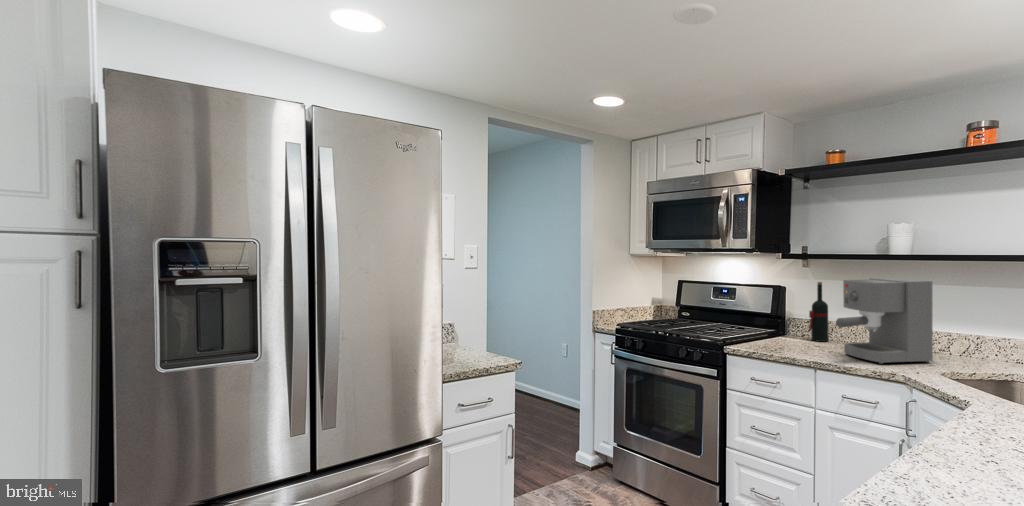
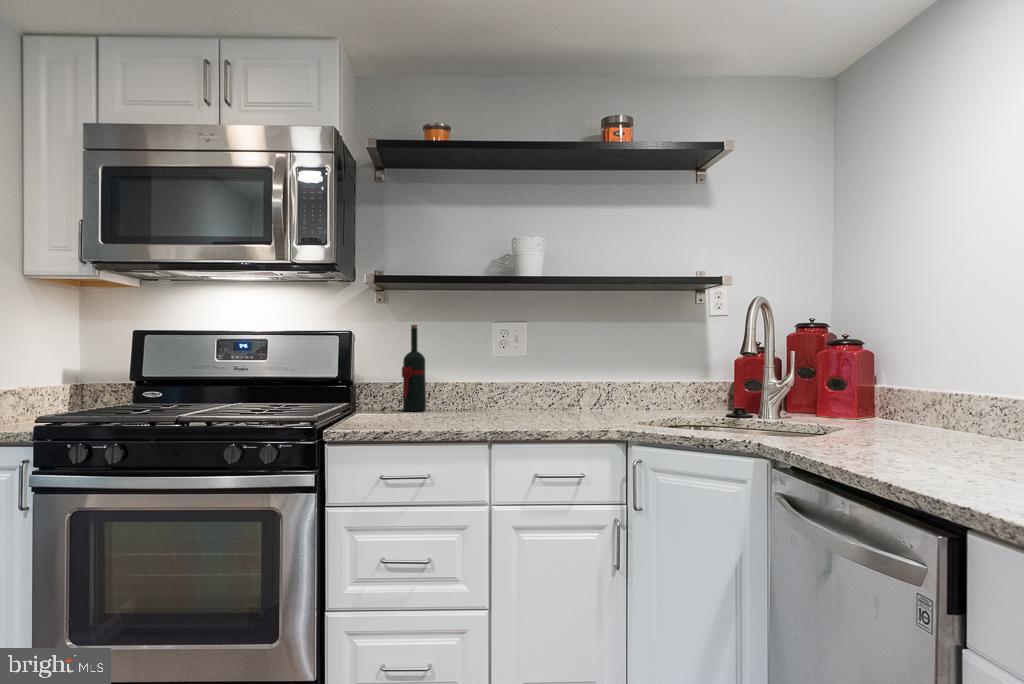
coffee maker: present [836,278,933,364] -> none [489,307,592,423]

